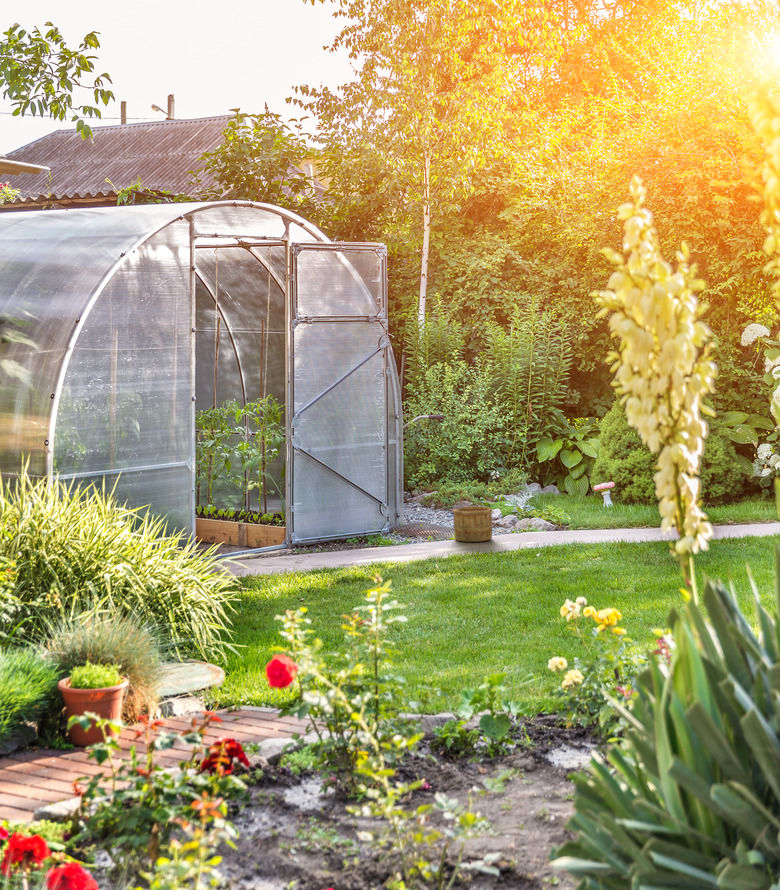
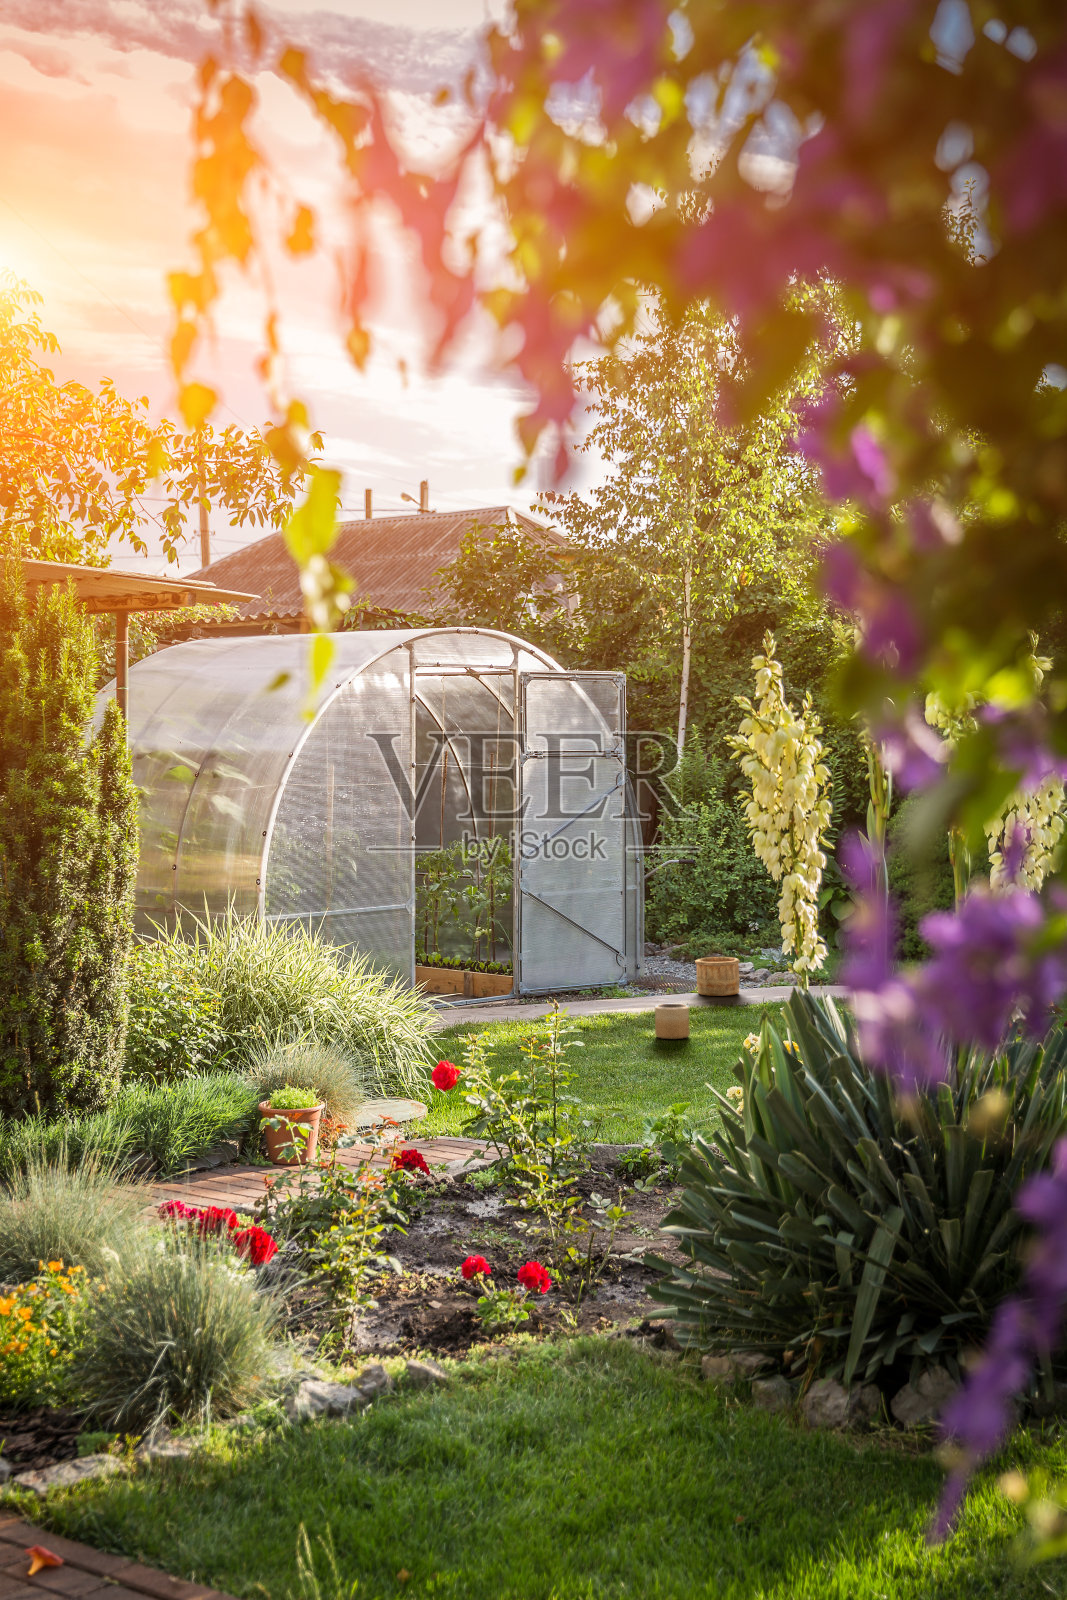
planter: none [427,554,459,587] -> present [655,1003,690,1039]

